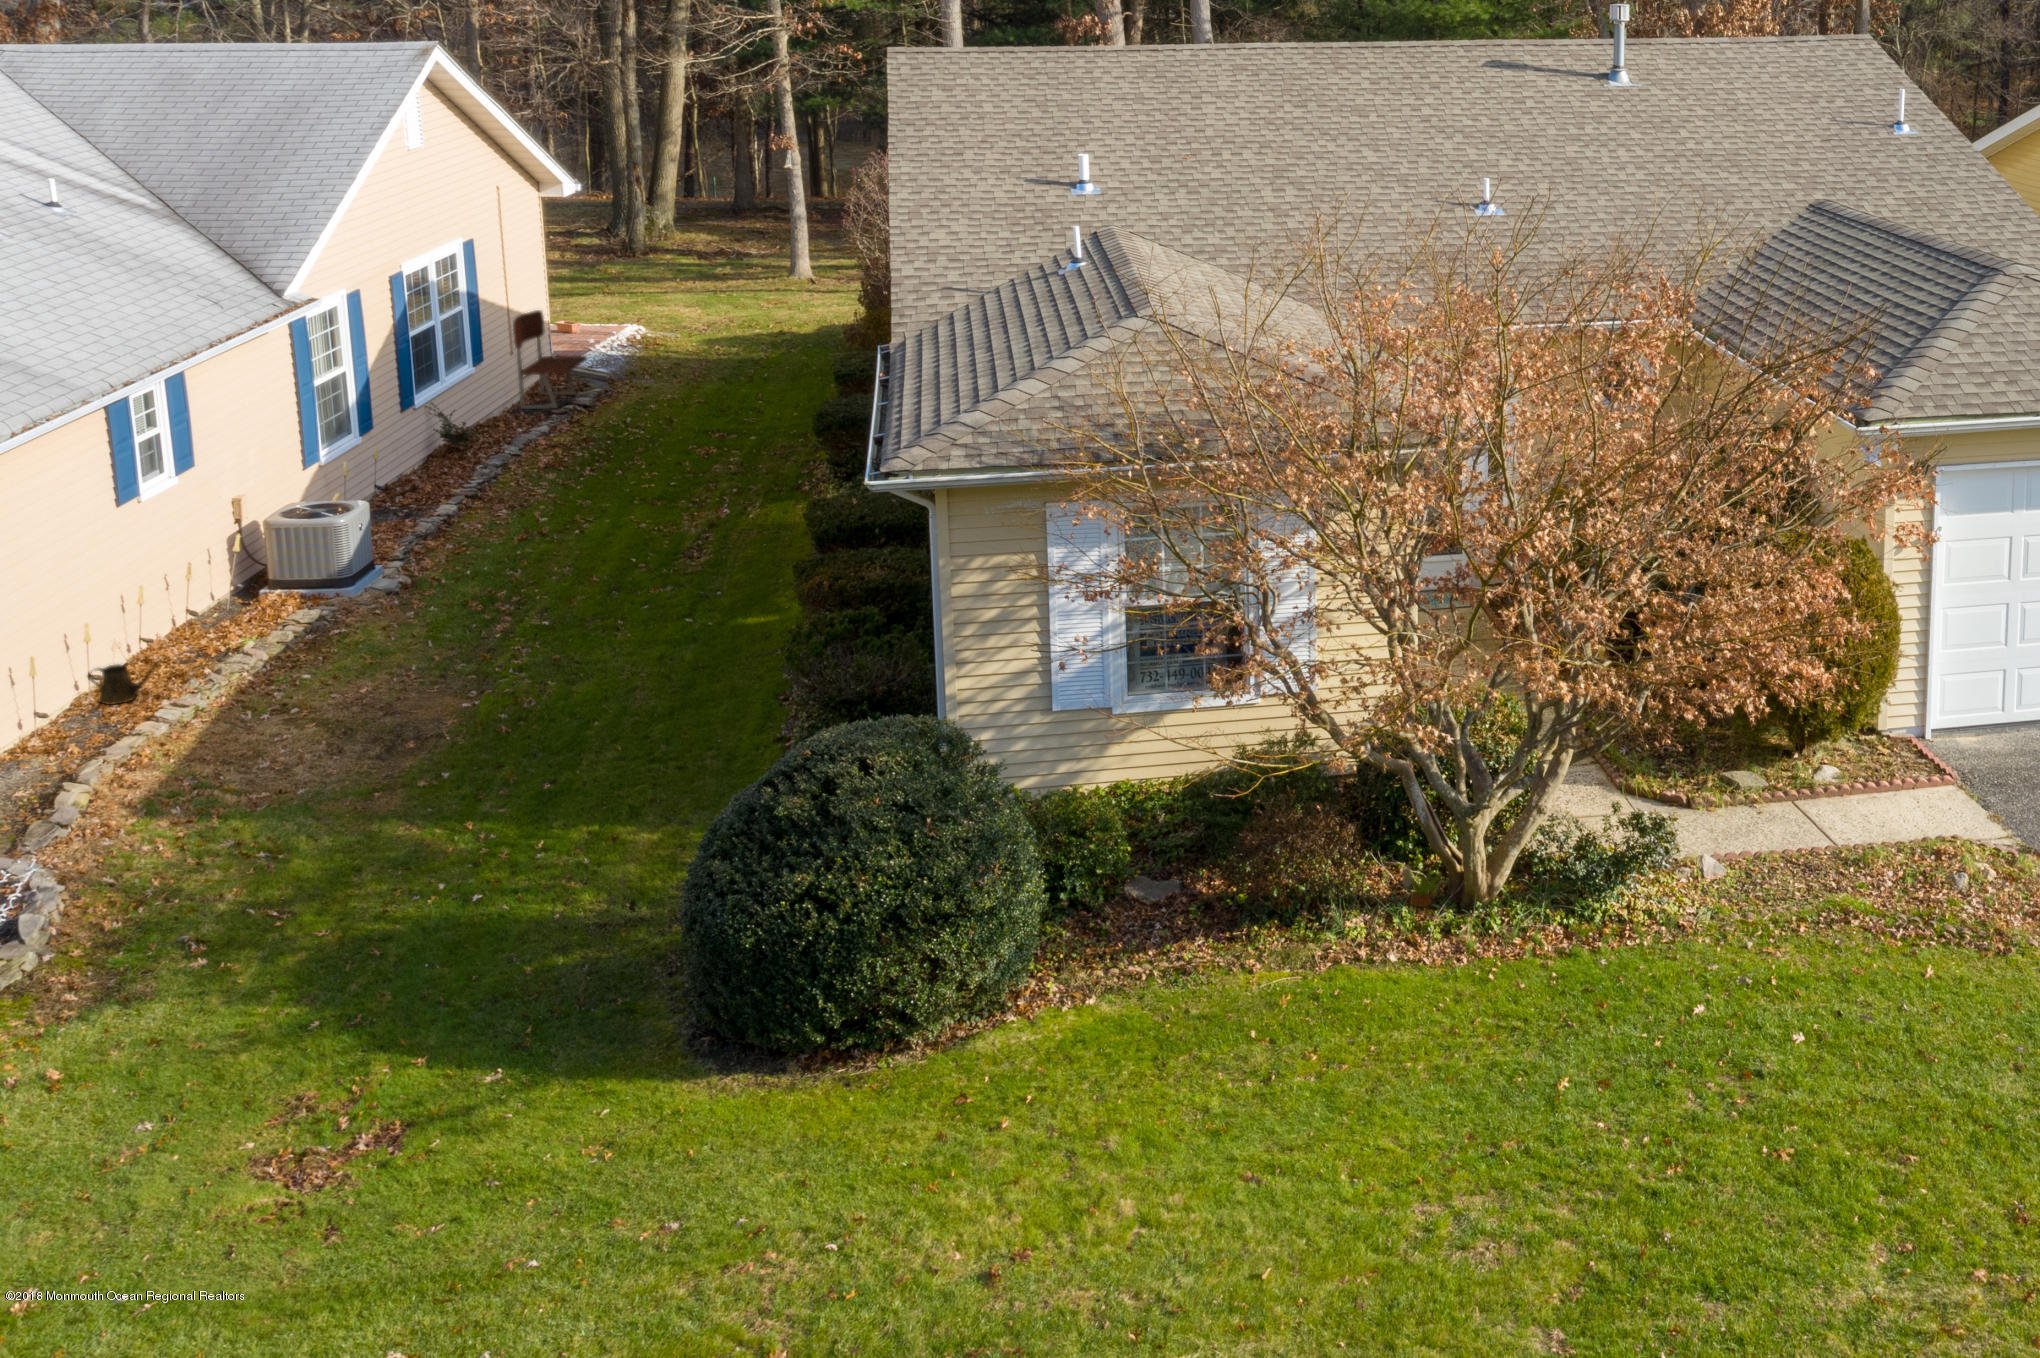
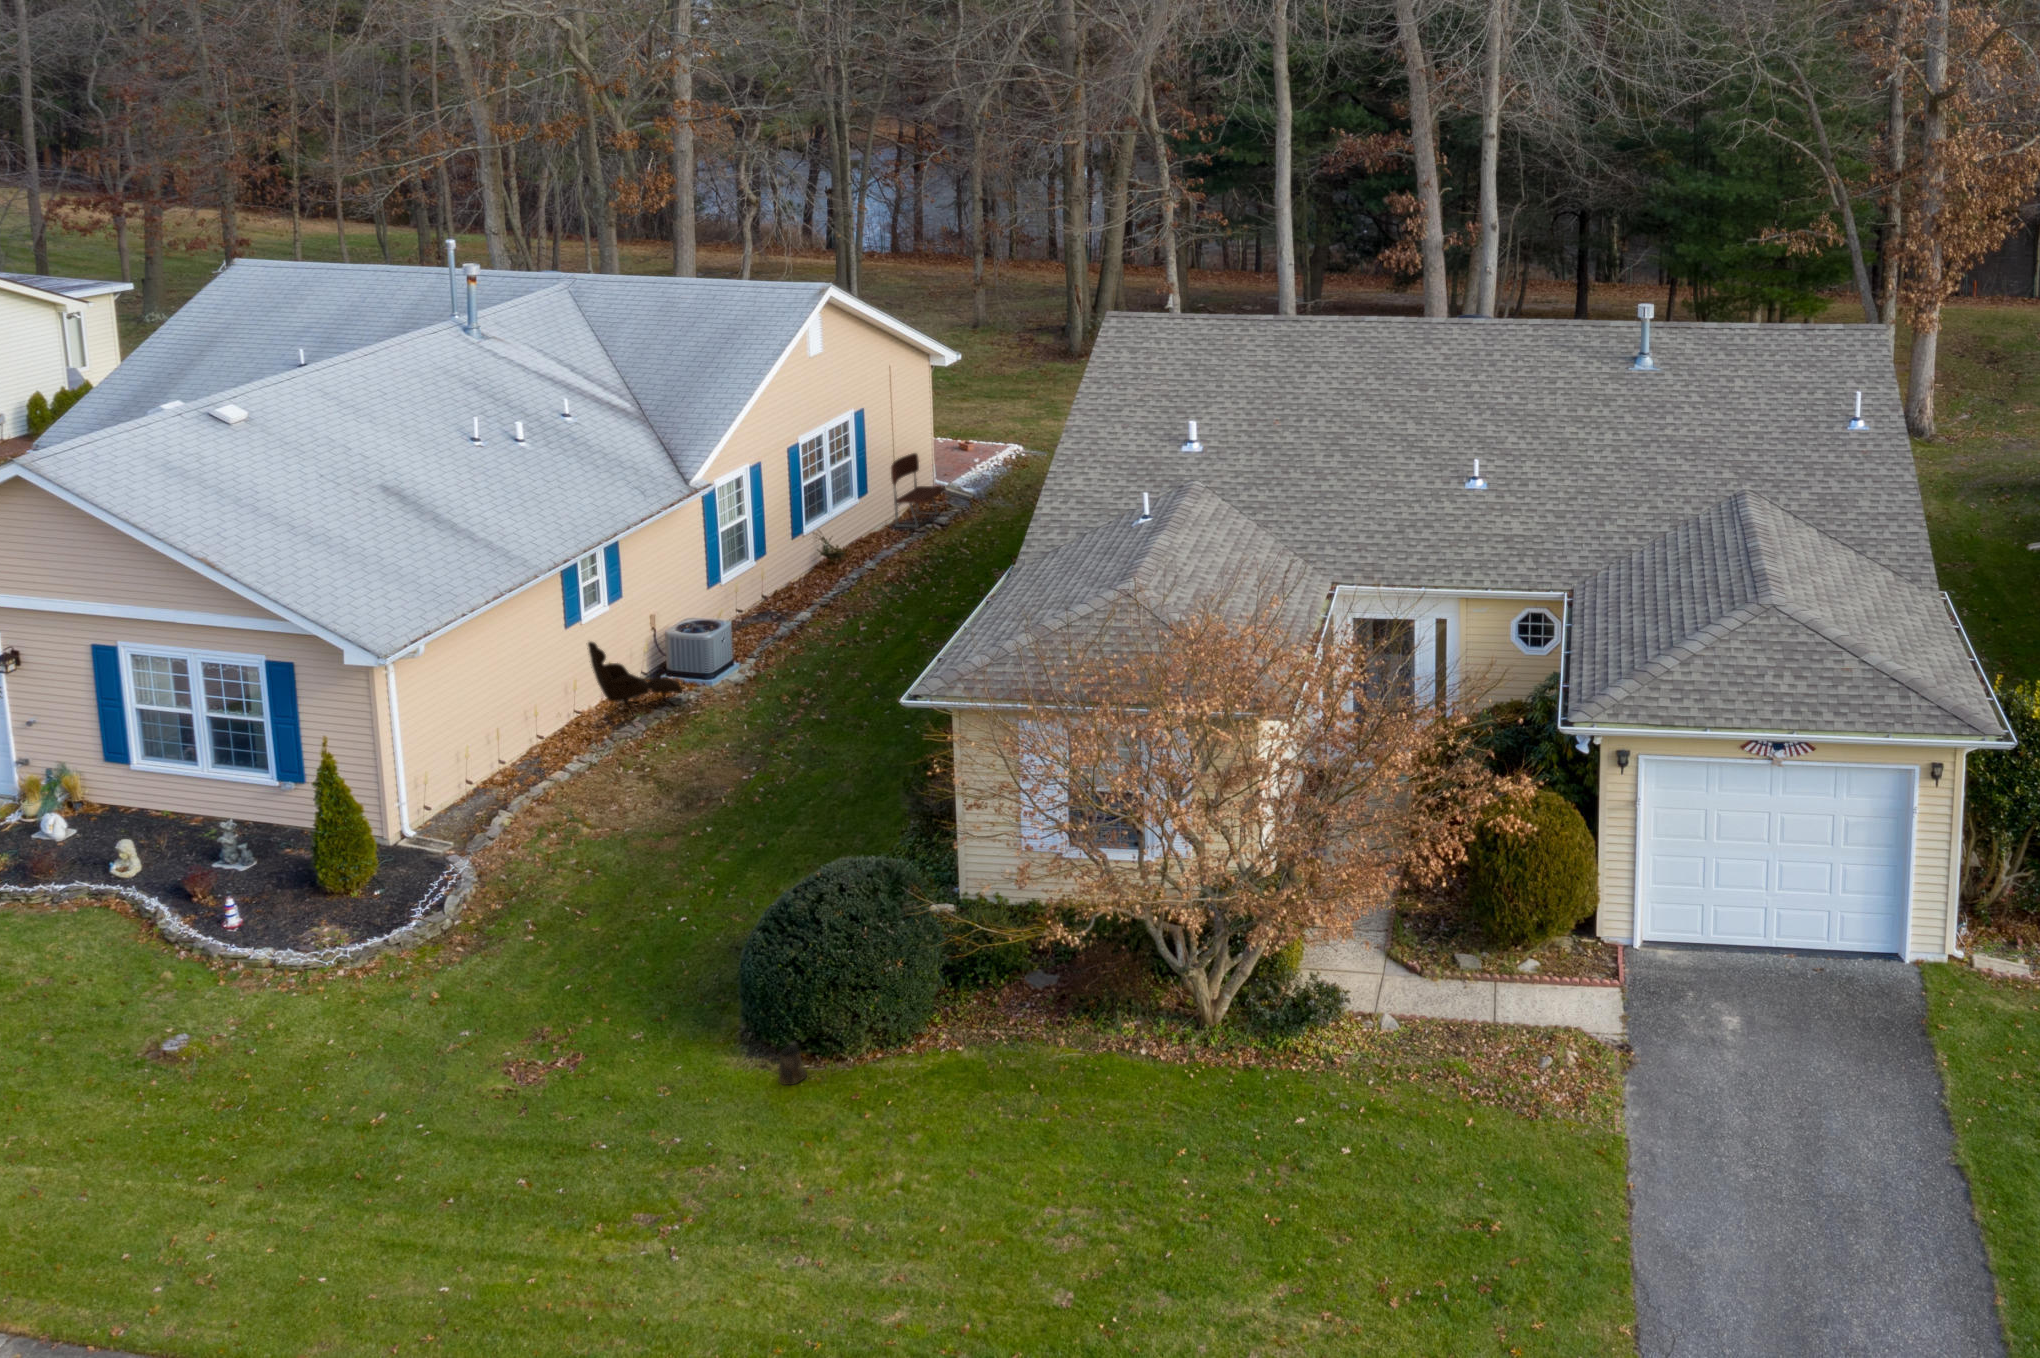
lounge chair: none [142,530,315,651] -> present [588,642,682,717]
watering can: present [88,662,159,705] -> present [778,1041,807,1085]
decorative plant: present [1402,867,1440,907] -> none [1139,993,1168,1024]

